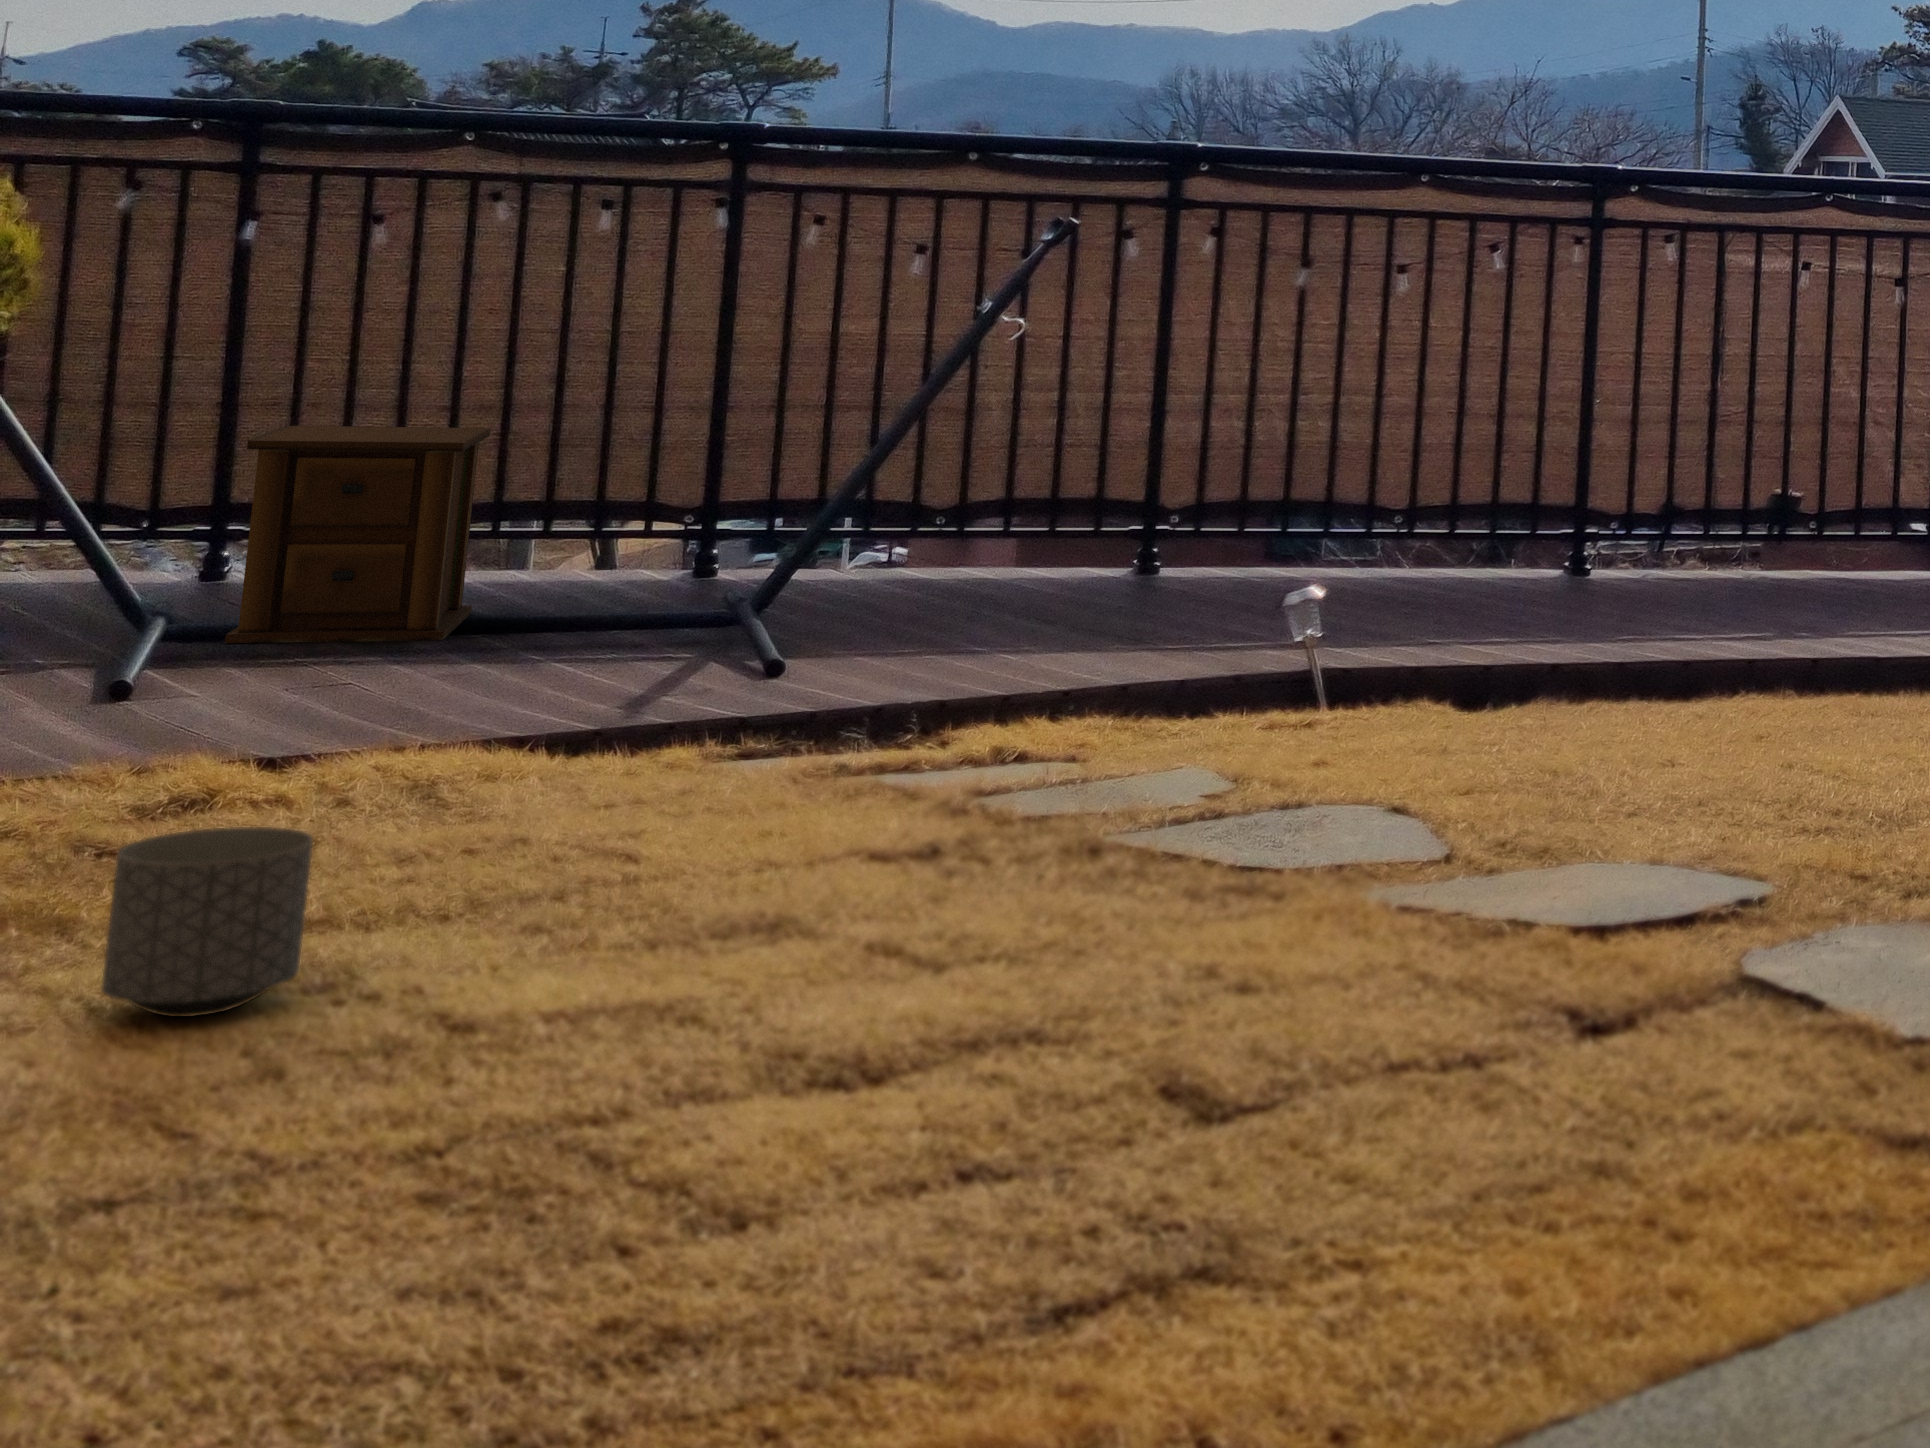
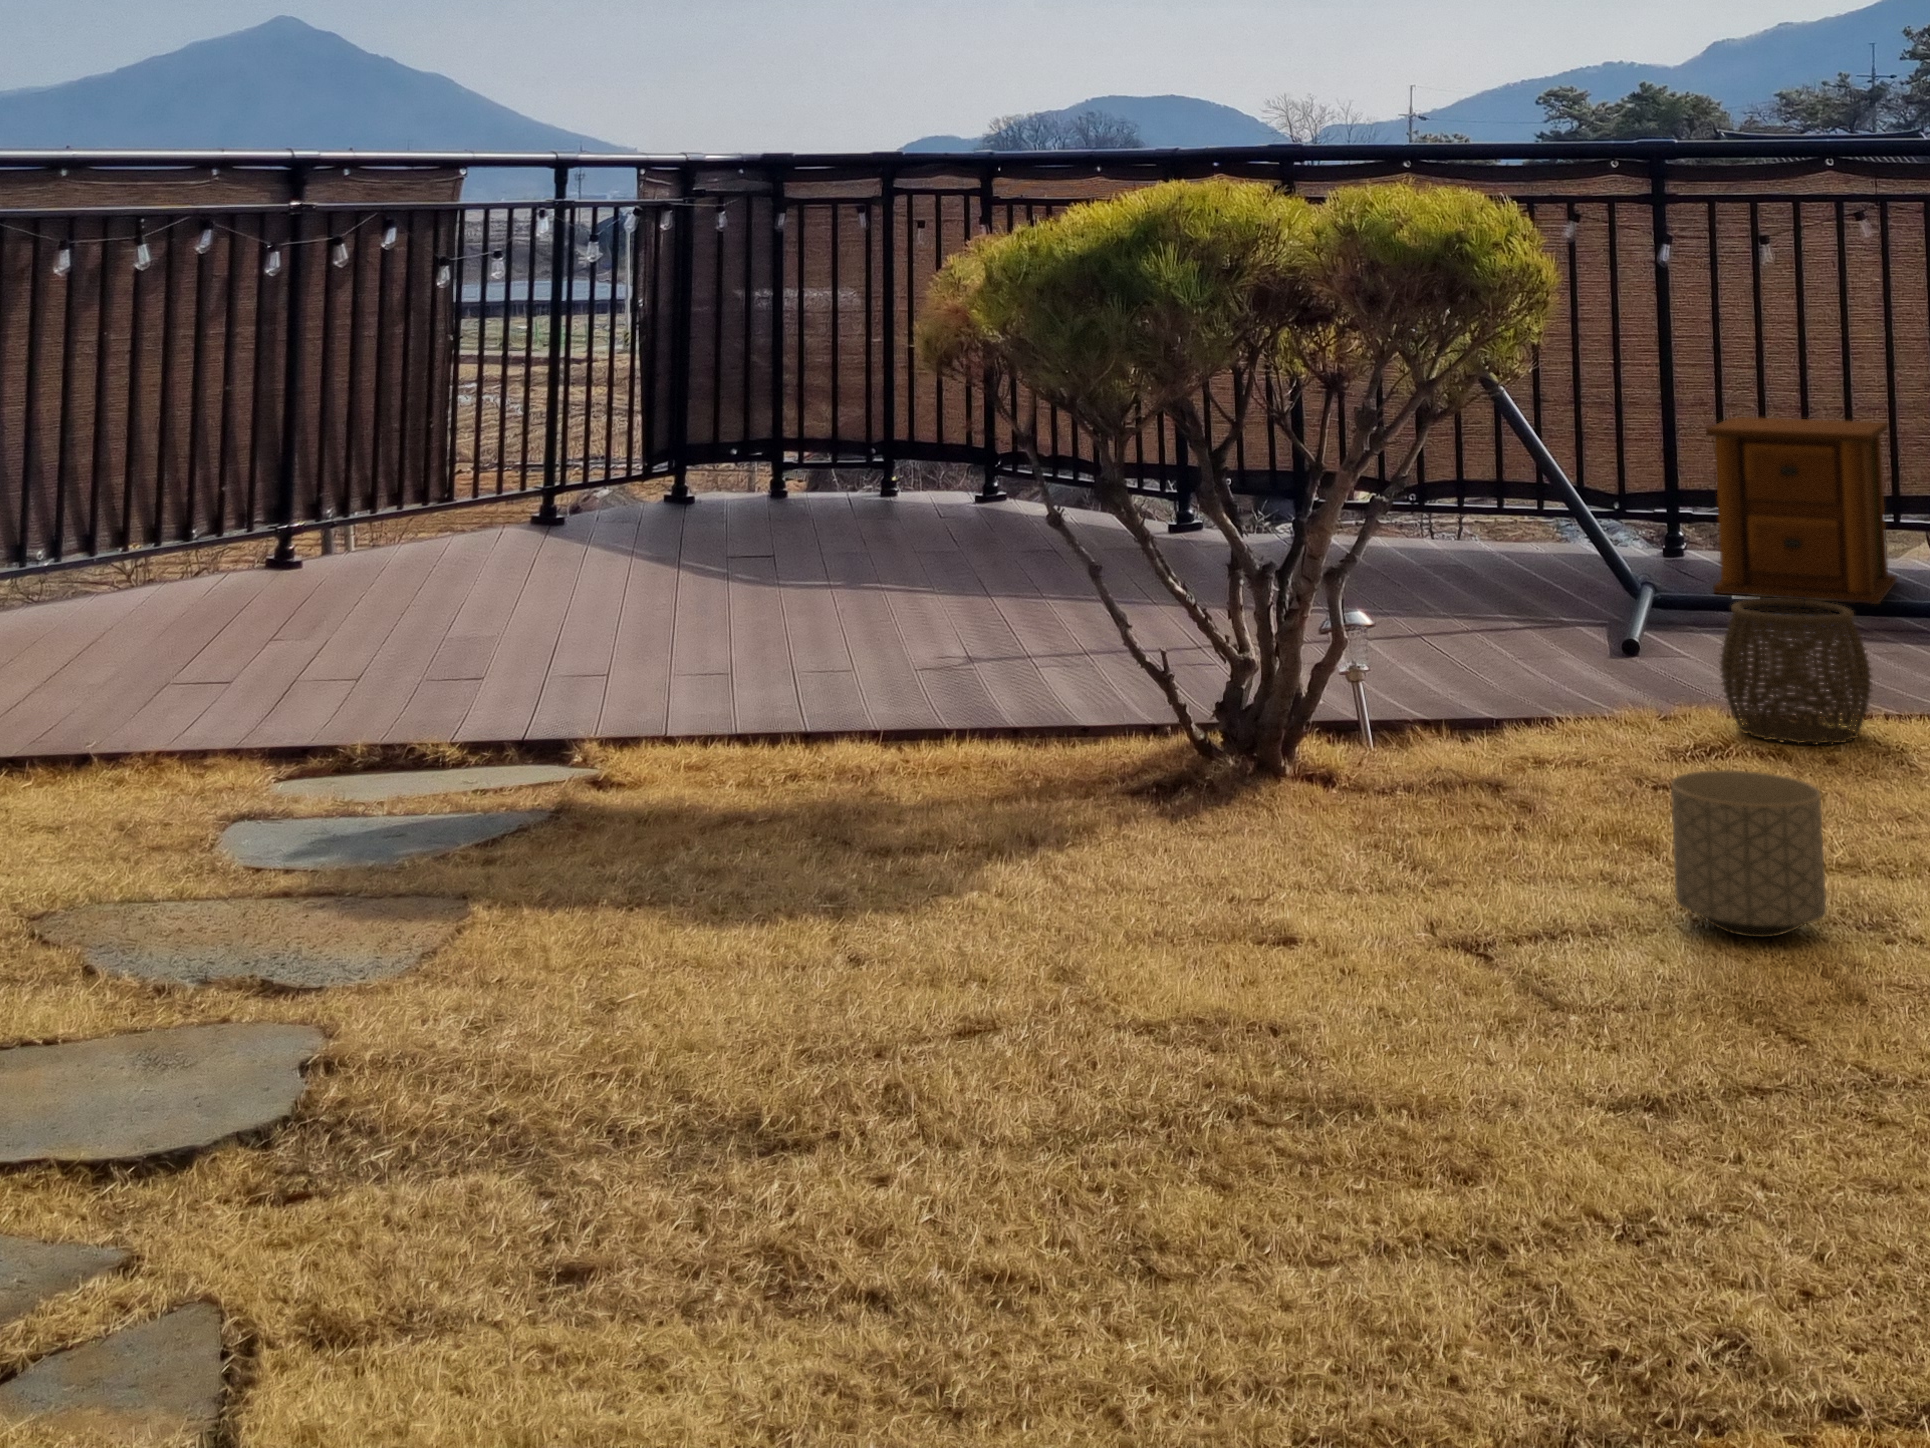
woven basket: none [211,634,412,804] -> present [1720,599,1872,745]

